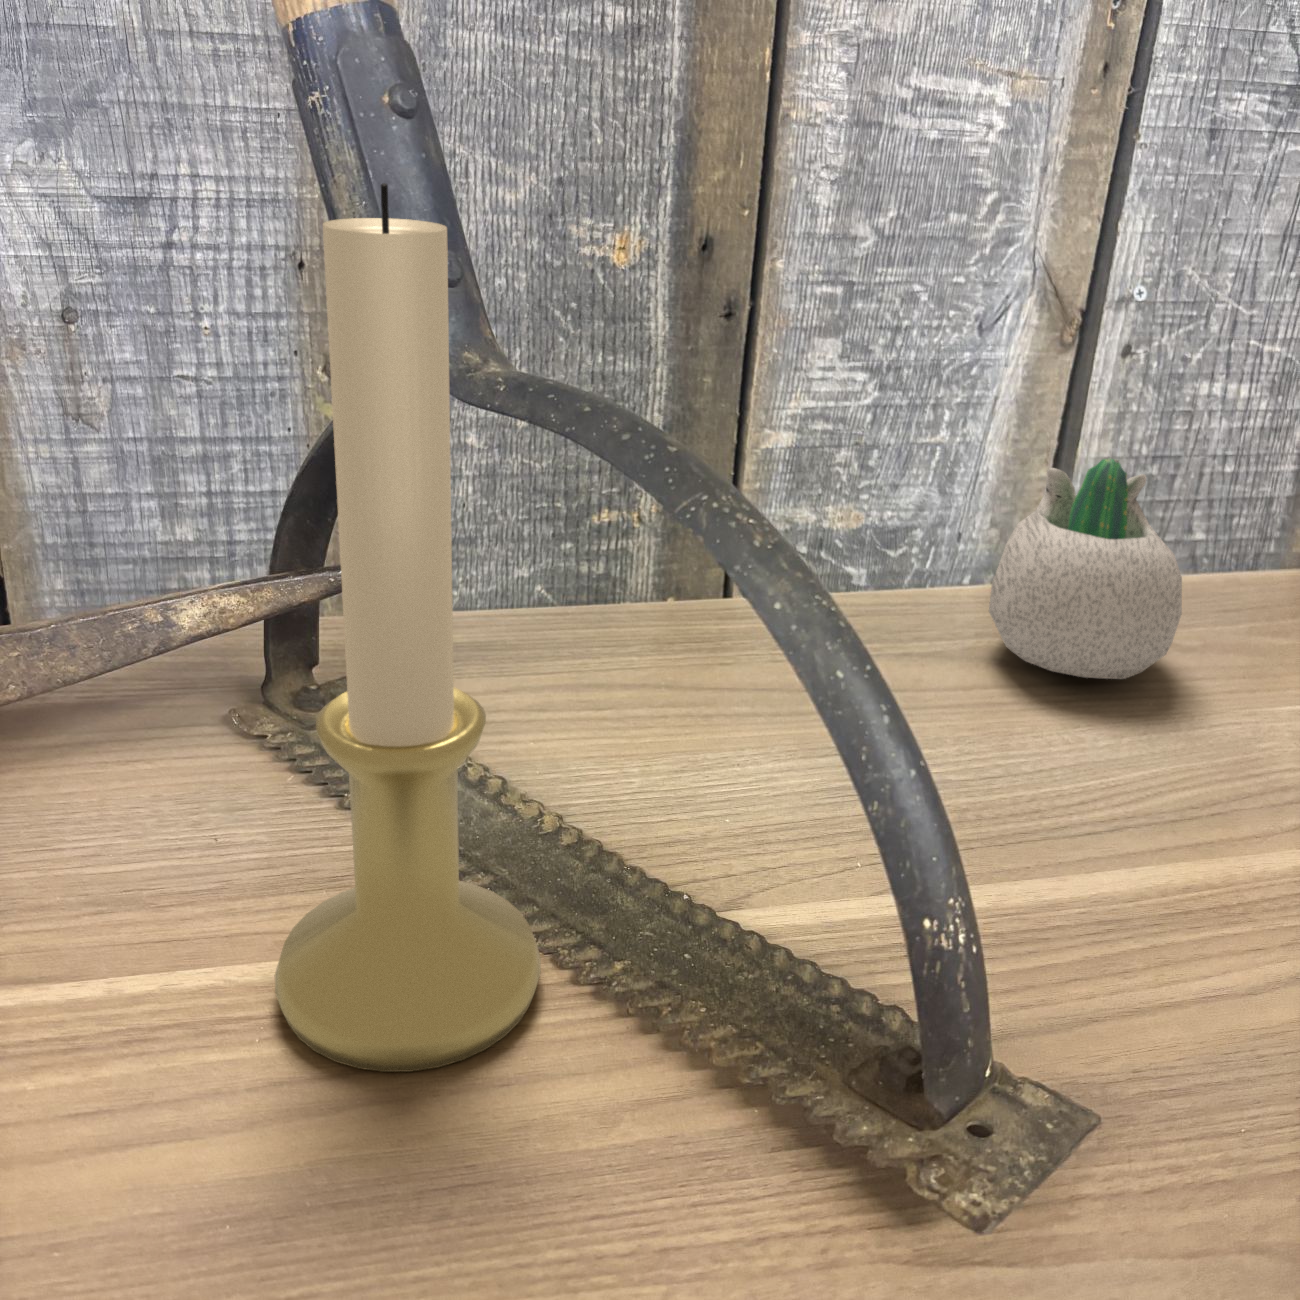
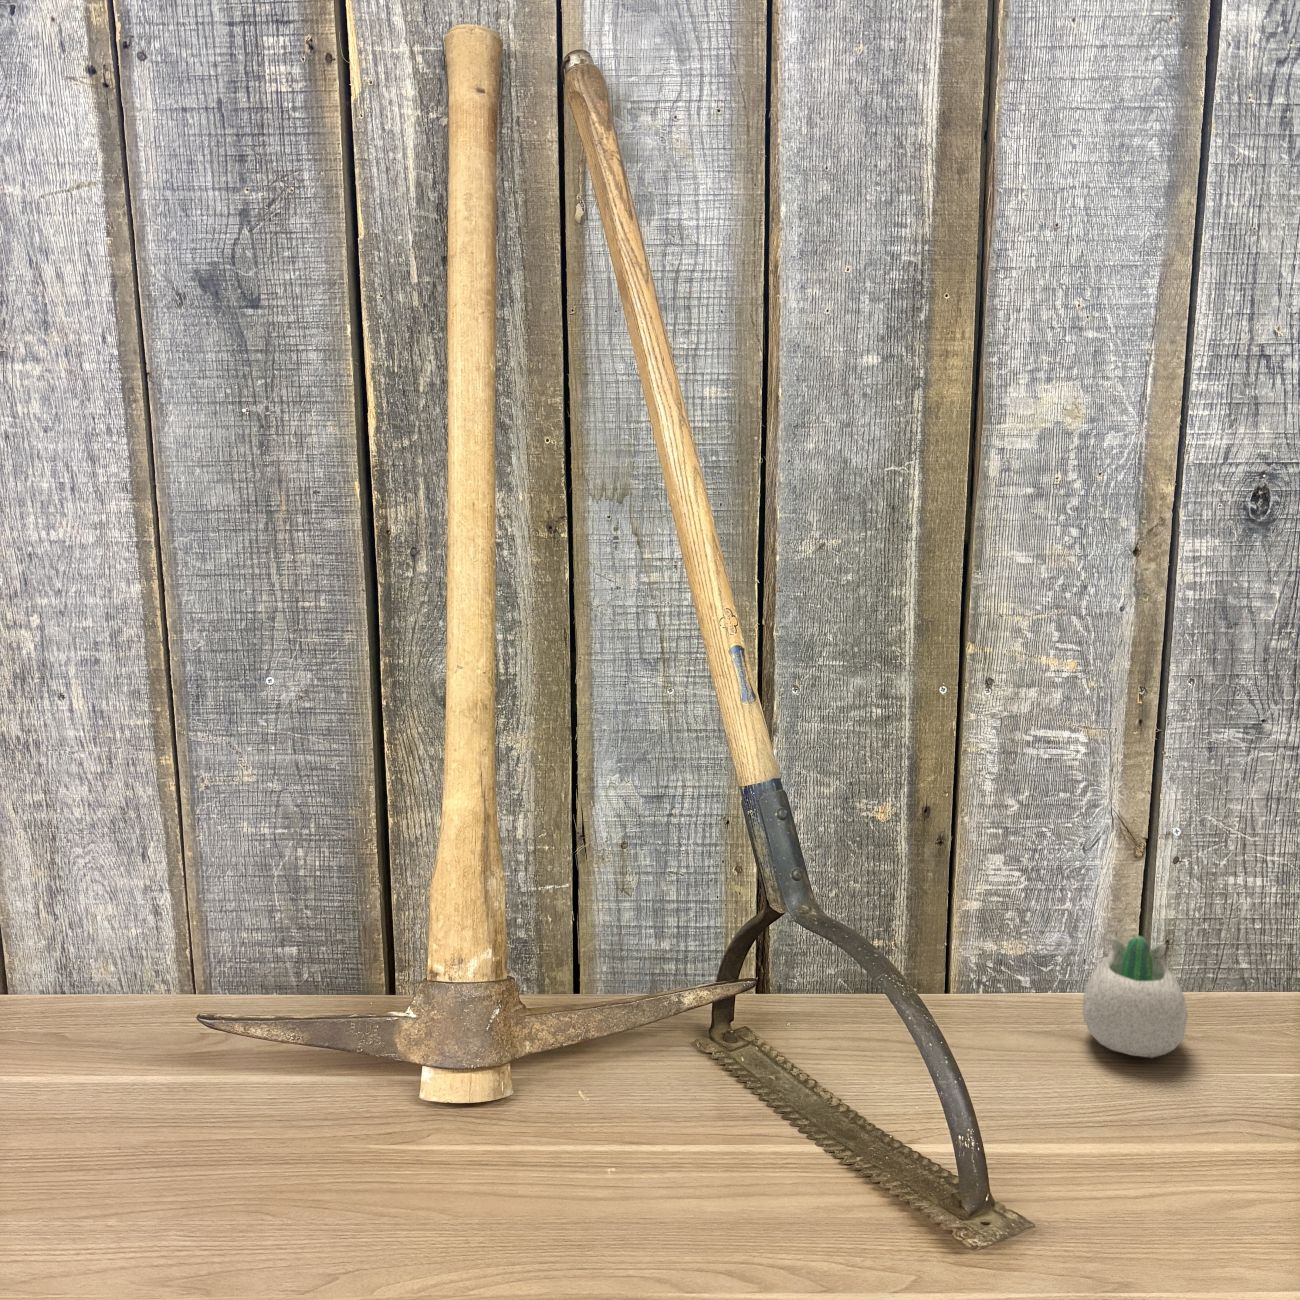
candle holder: present [275,183,541,1072] -> none [733,877,838,1199]

